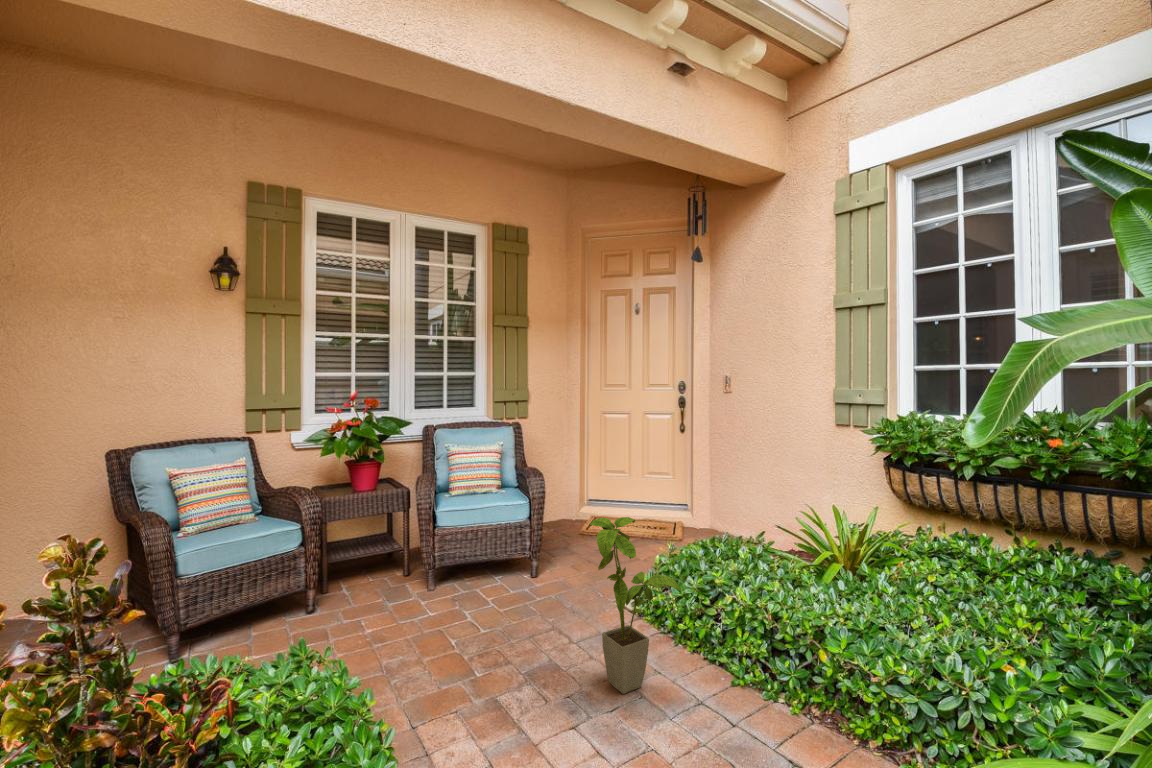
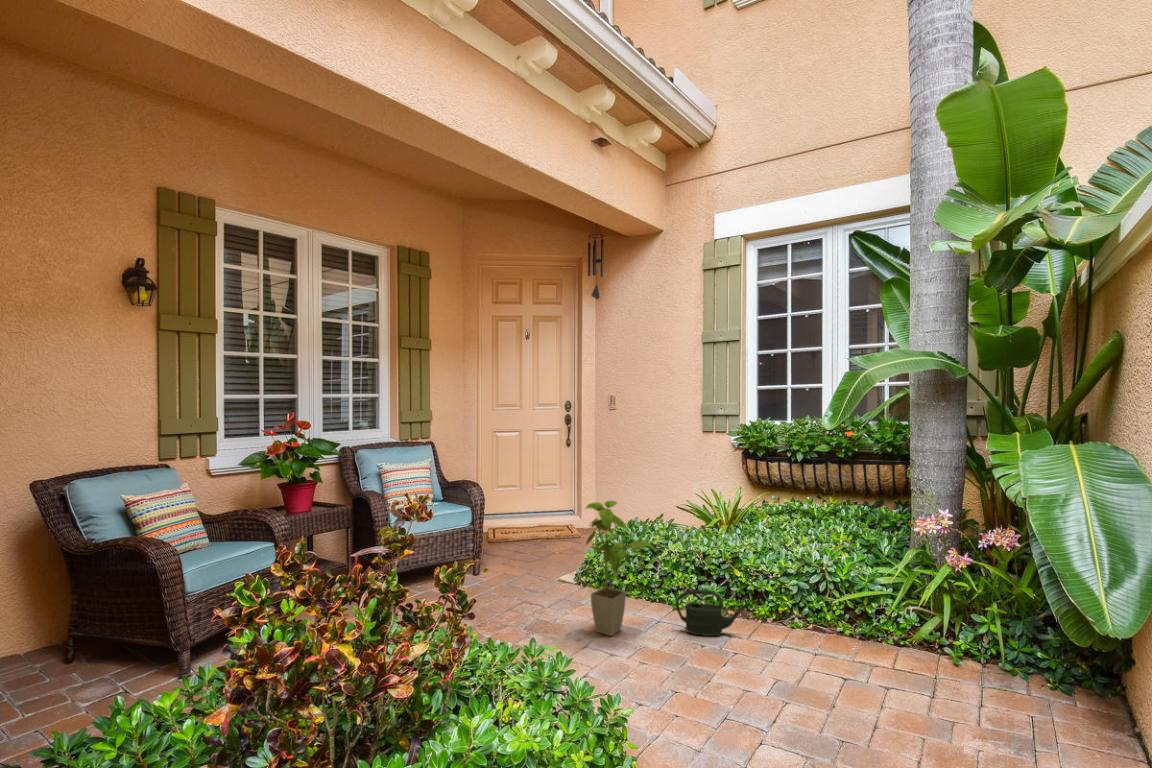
watering can: none [714,655,820,730] -> present [676,590,748,636]

